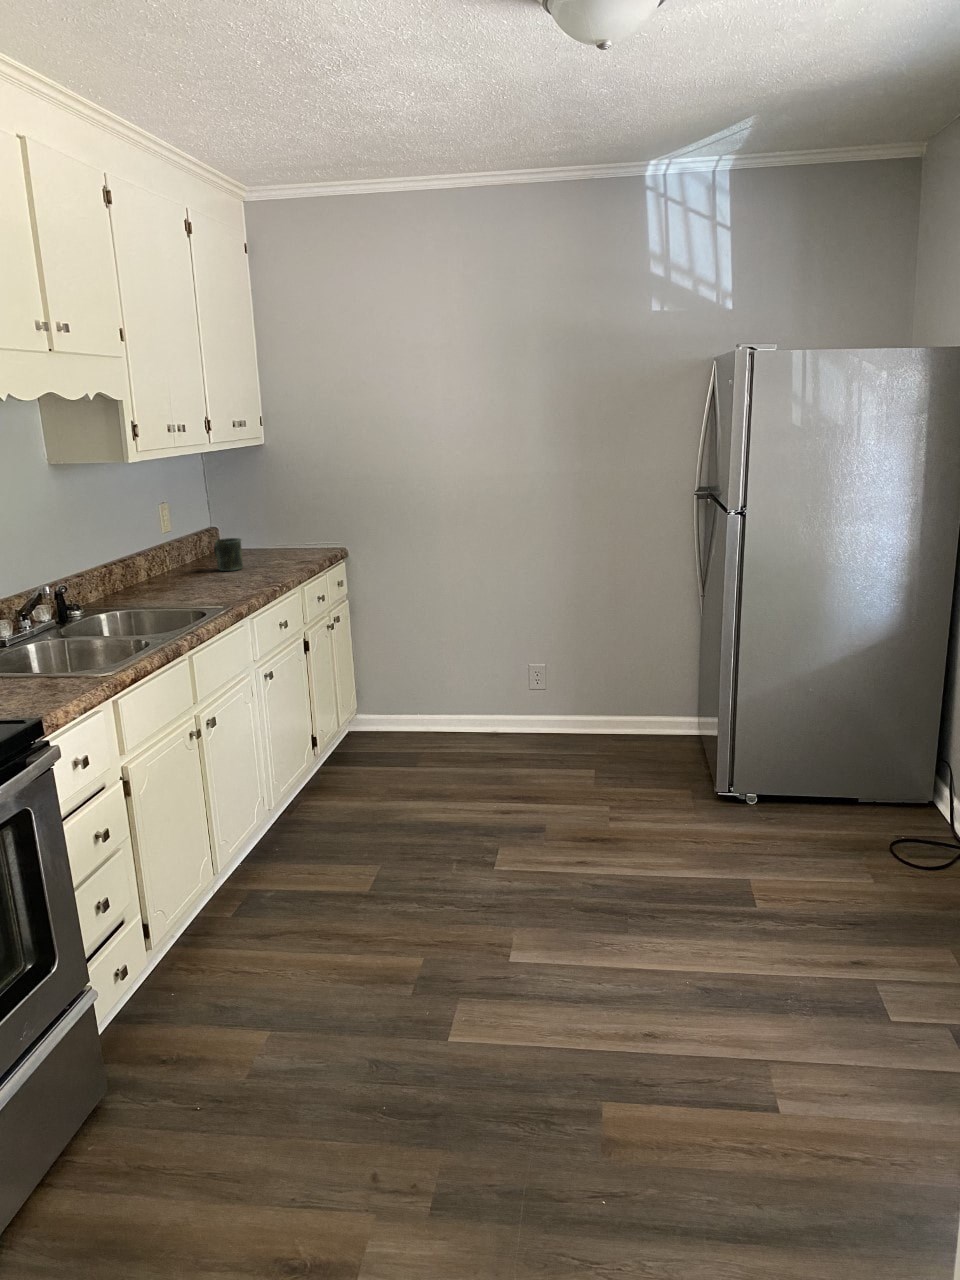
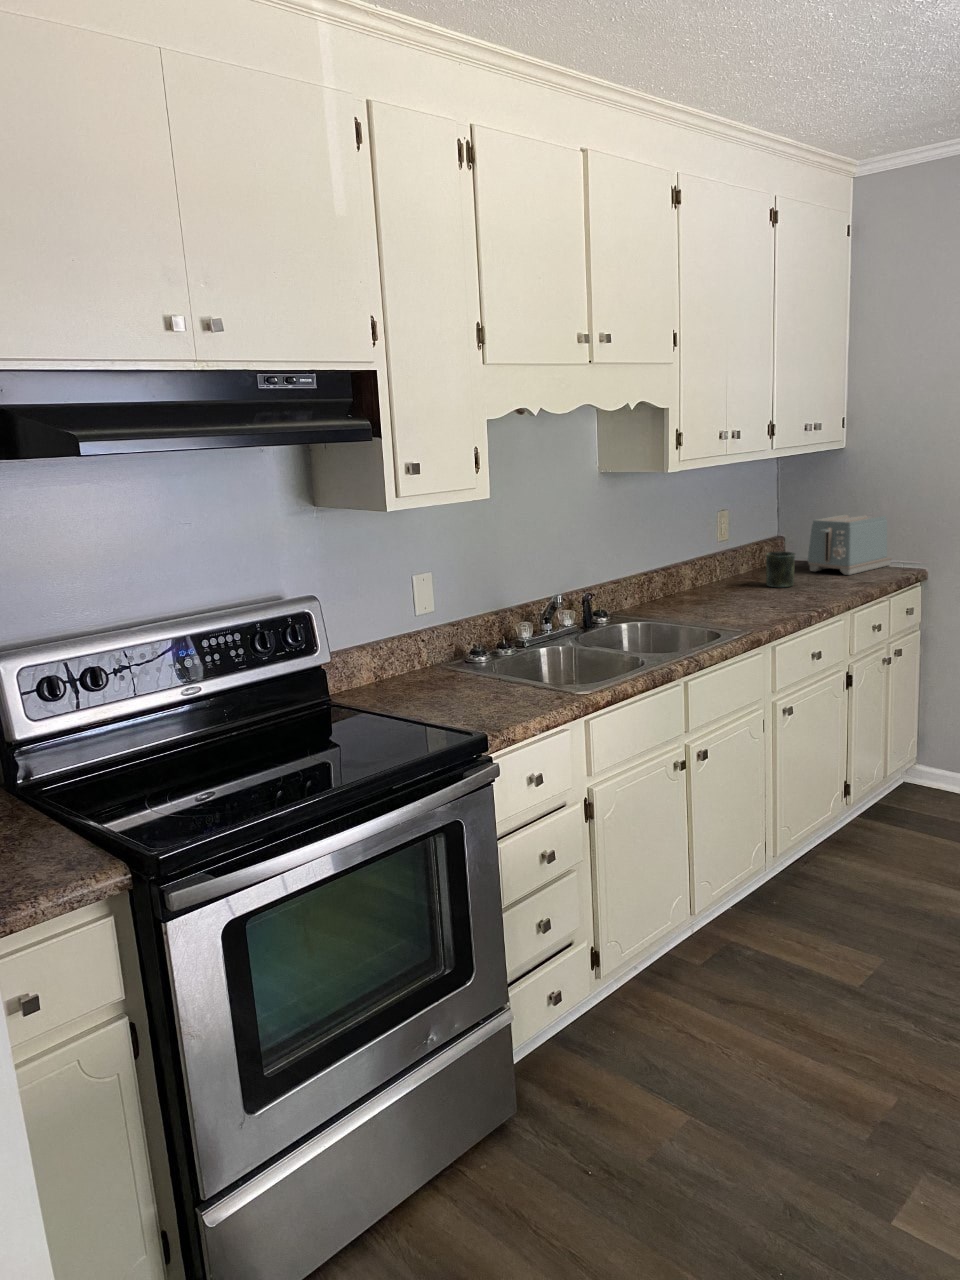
toaster: none [246,502,316,556] -> present [808,515,891,575]

